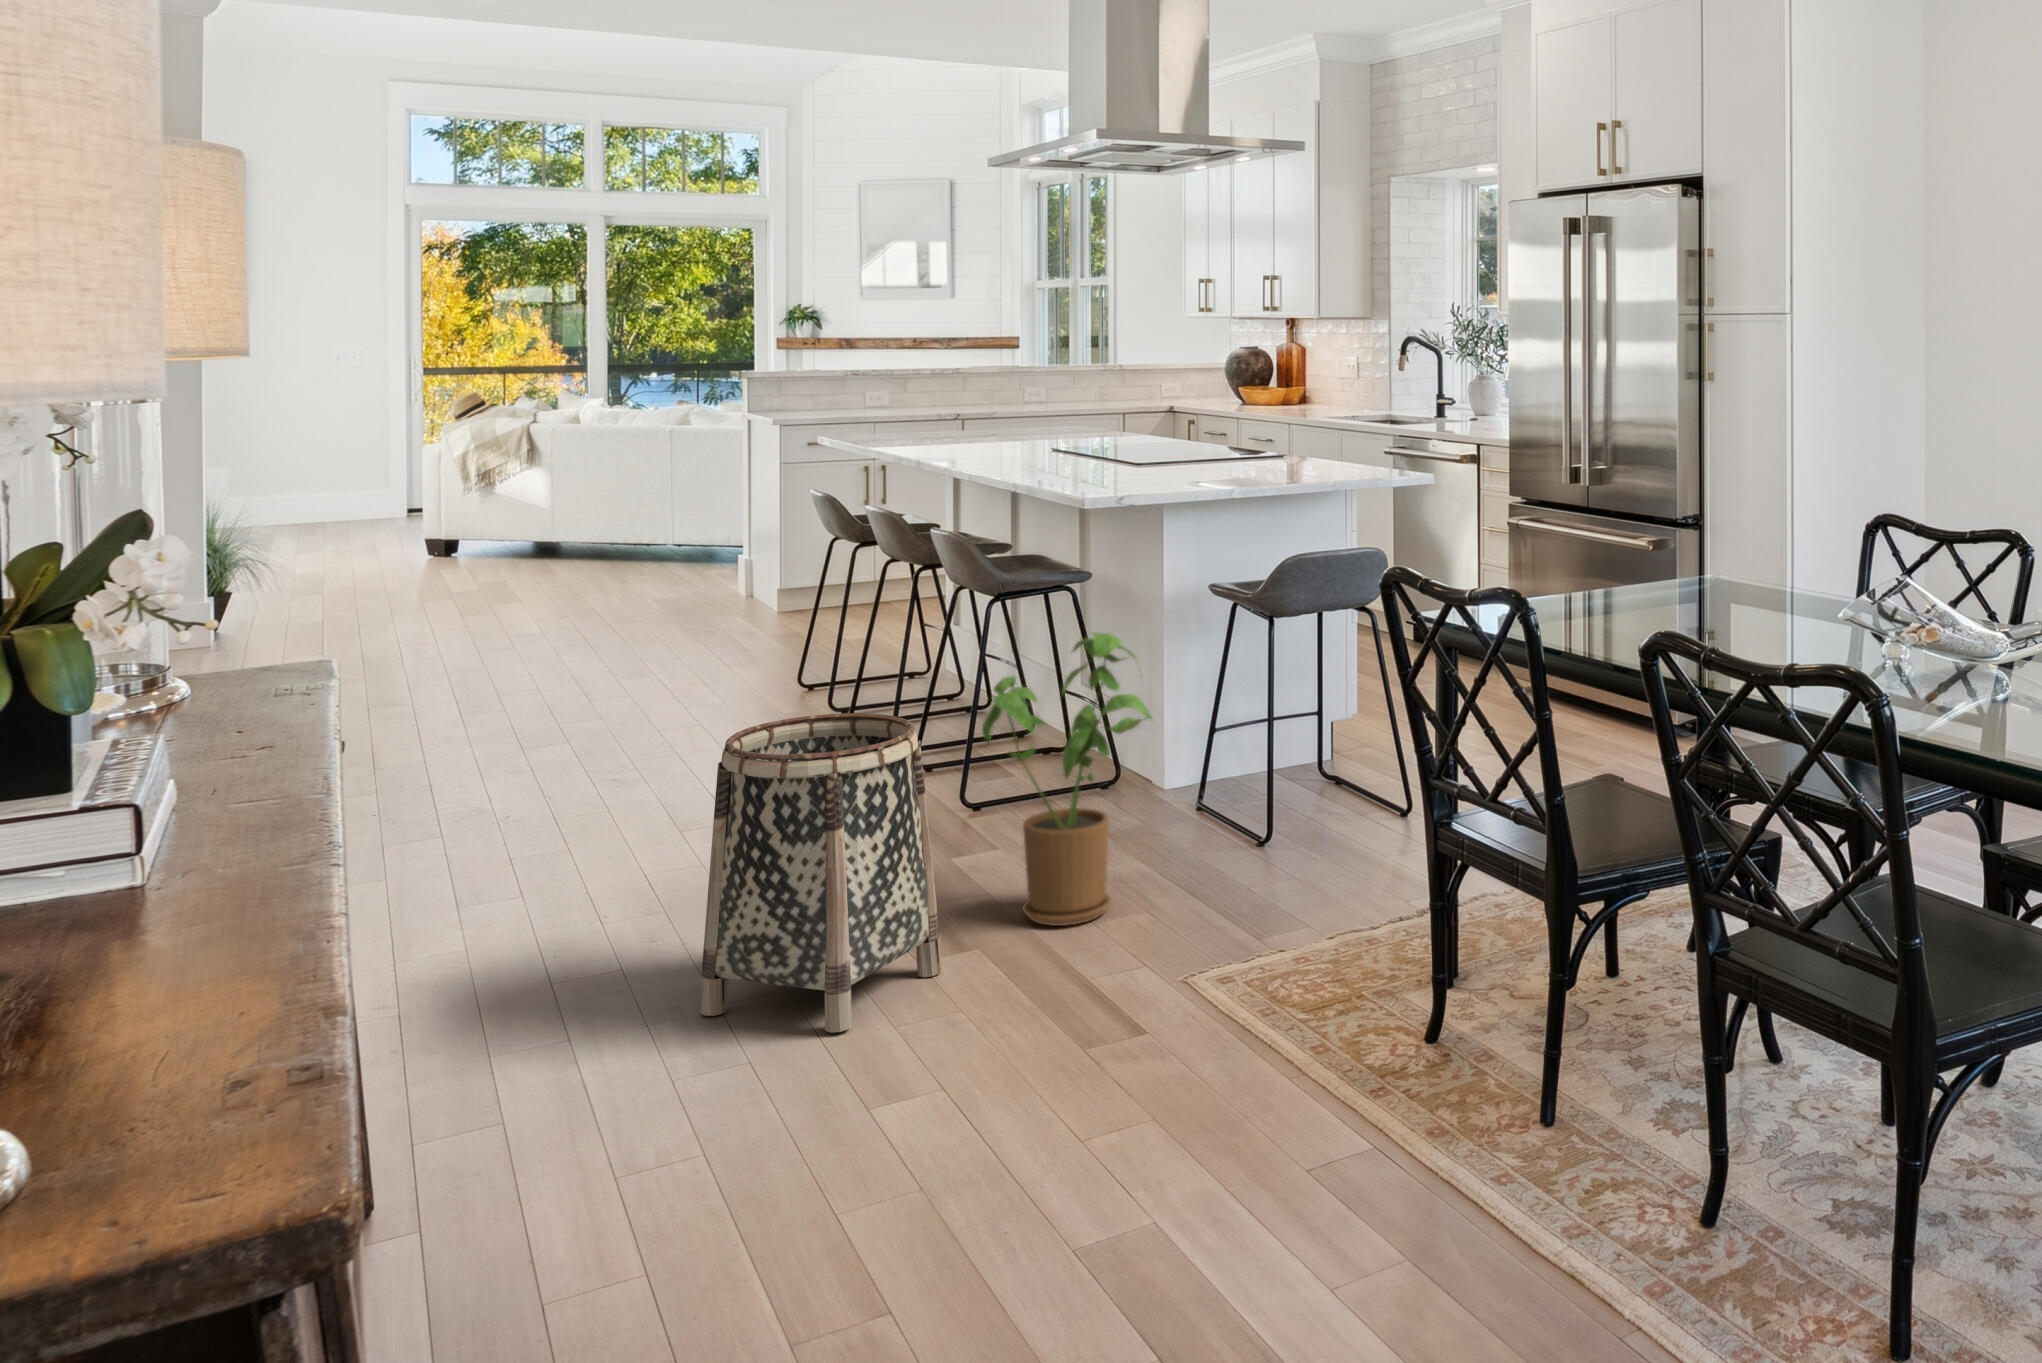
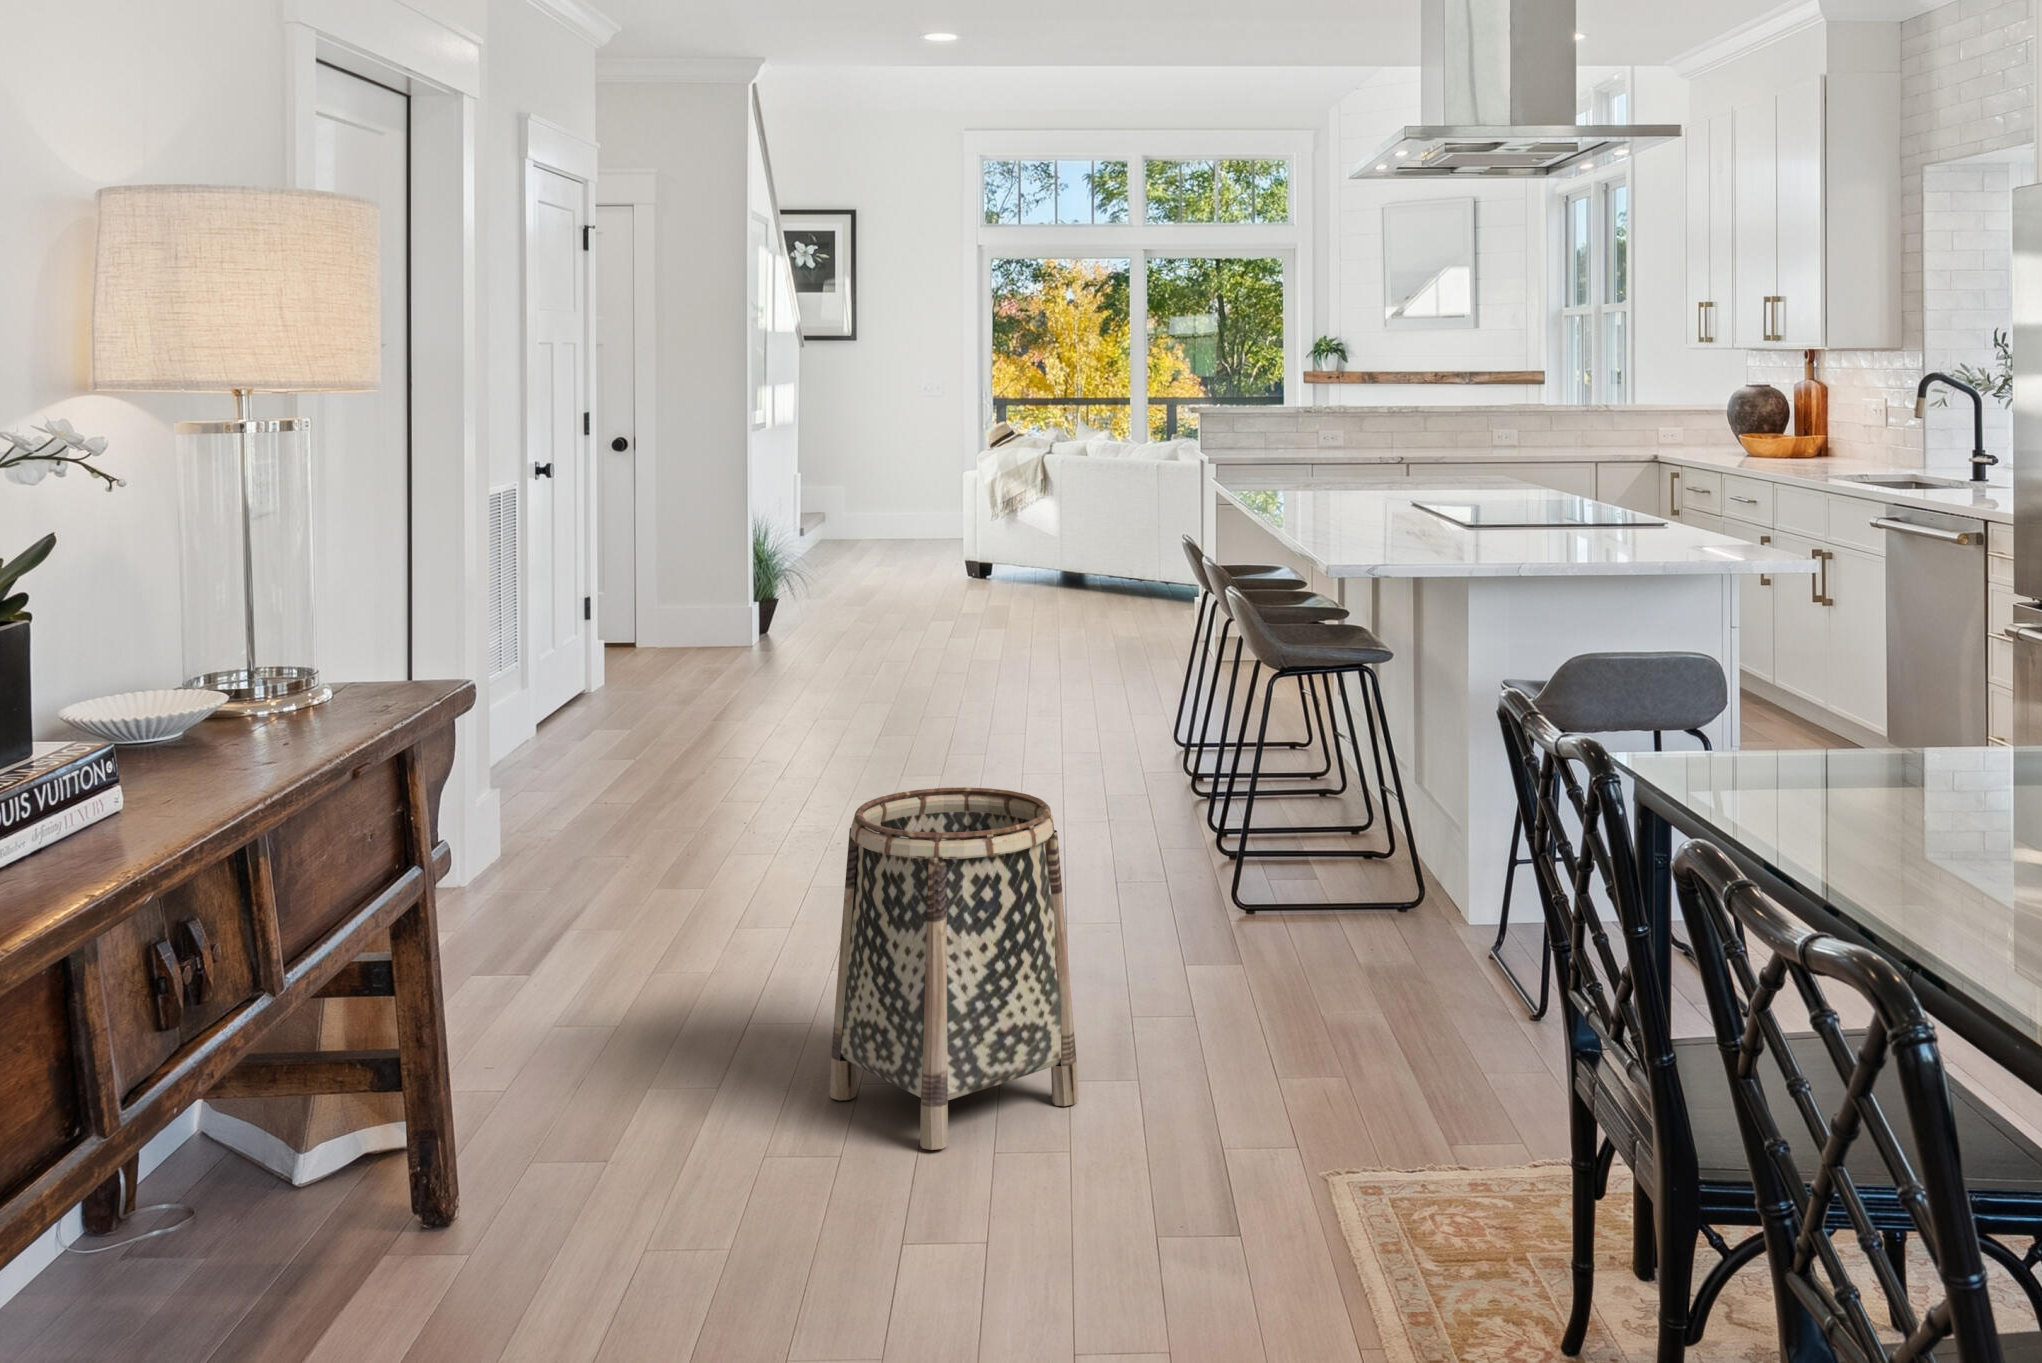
house plant: present [982,632,1151,926] -> none [1165,727,1348,1077]

